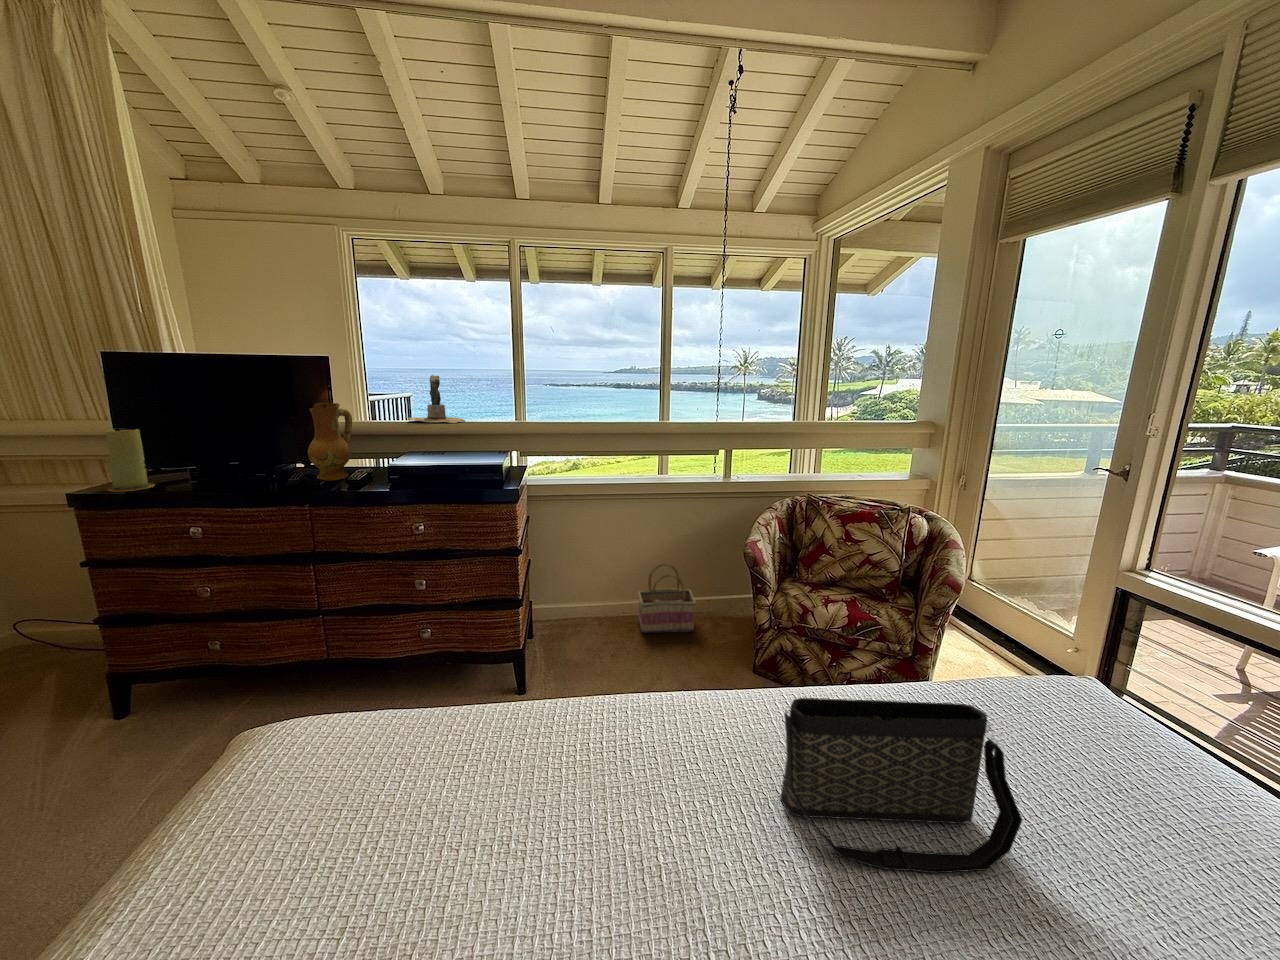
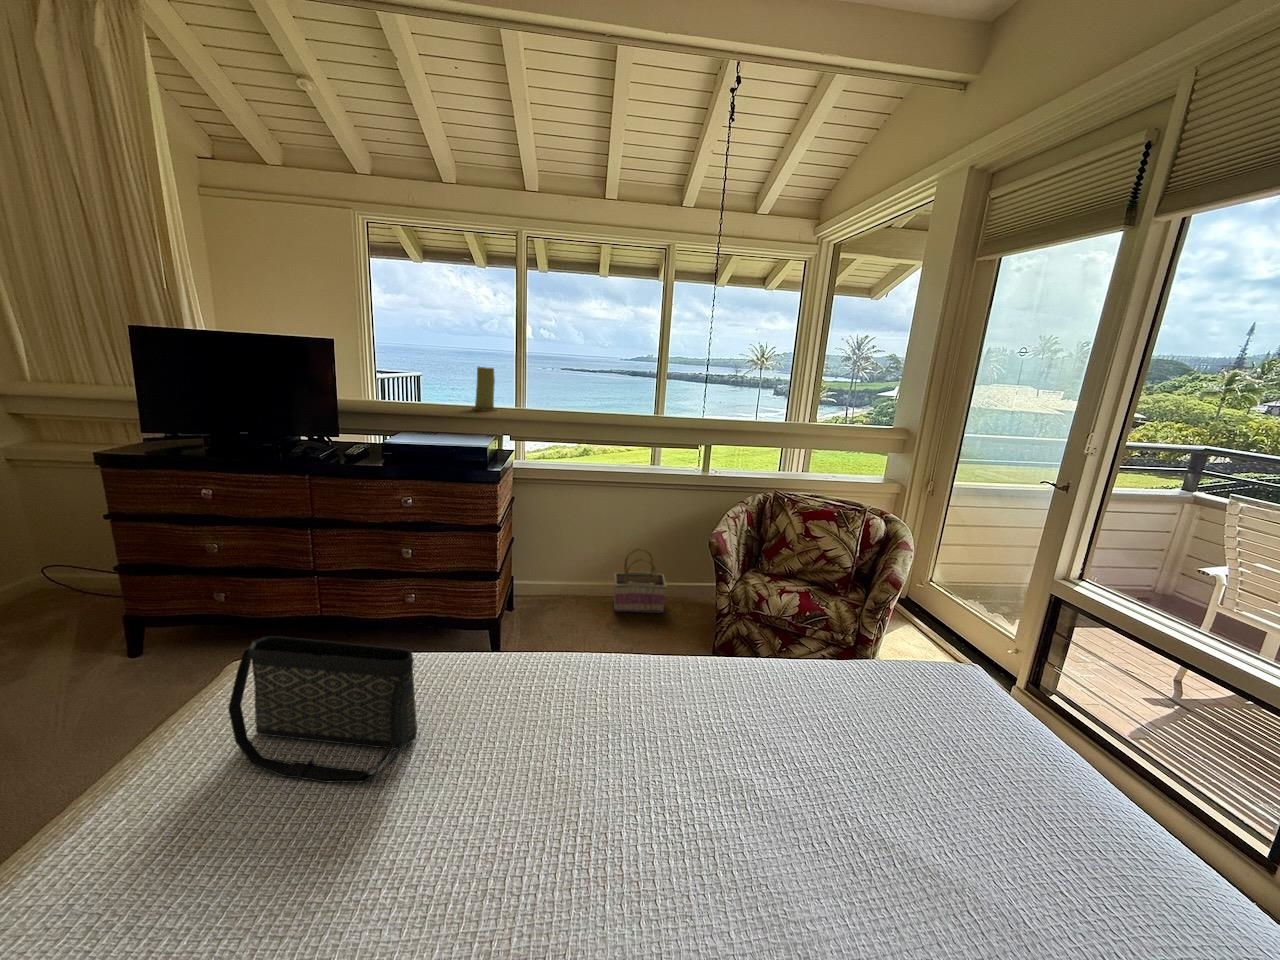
potted cactus: present [409,375,465,423] -> none [407,360,461,406]
ceramic jug: present [308,403,352,481] -> none [311,382,353,454]
candle: present [106,429,154,492] -> present [473,367,496,411]
handbag: present [780,698,1022,873] -> present [228,636,417,782]

